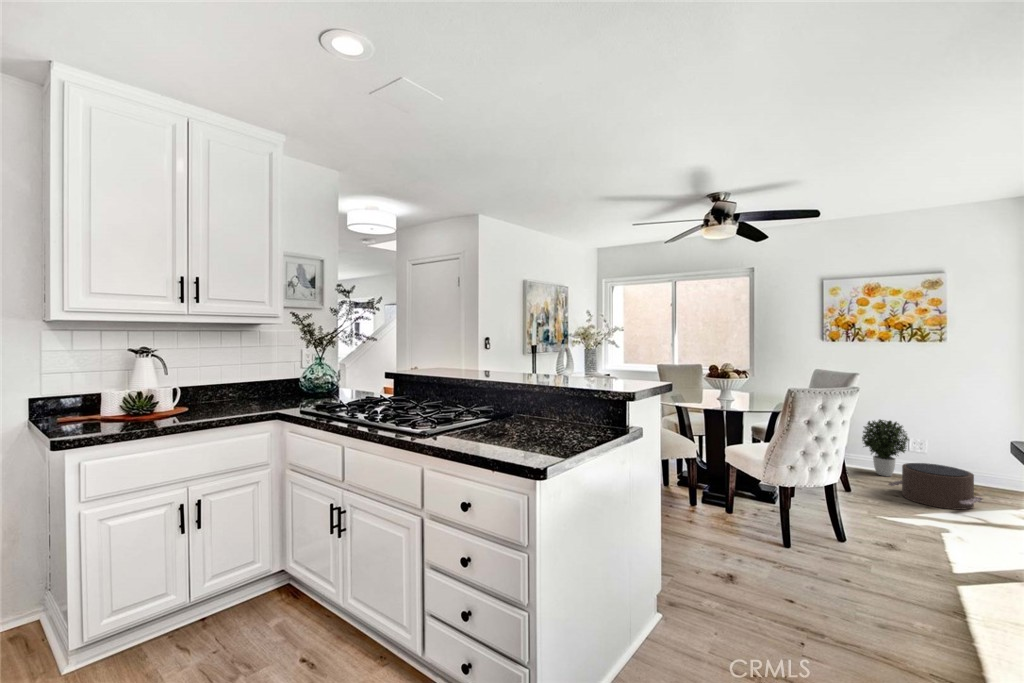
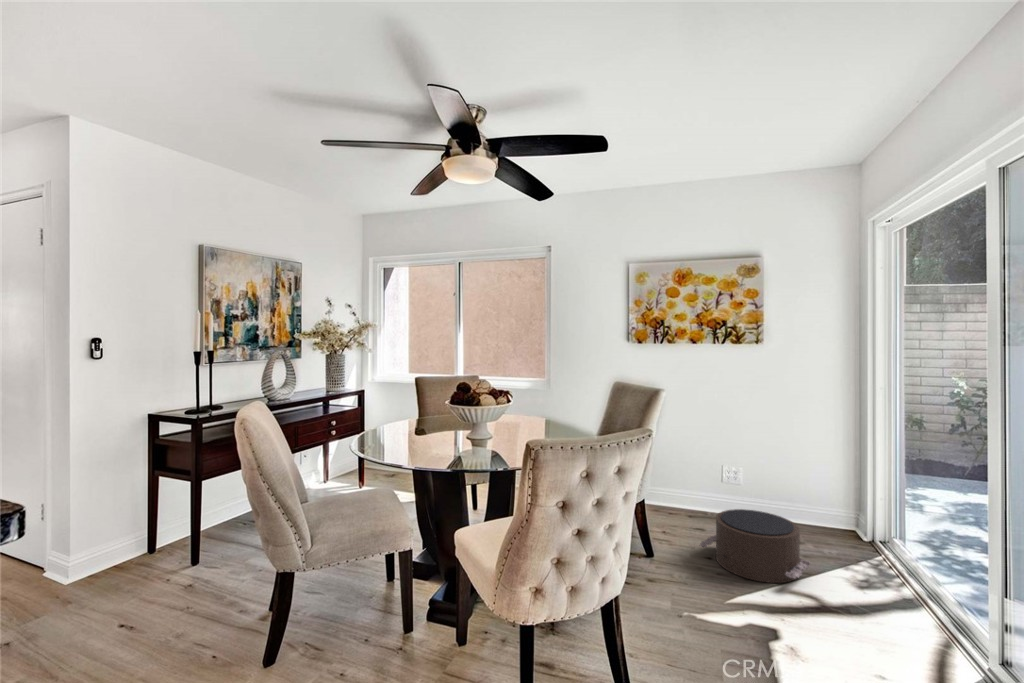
potted plant: present [862,419,909,476] -> none [671,445,724,521]

